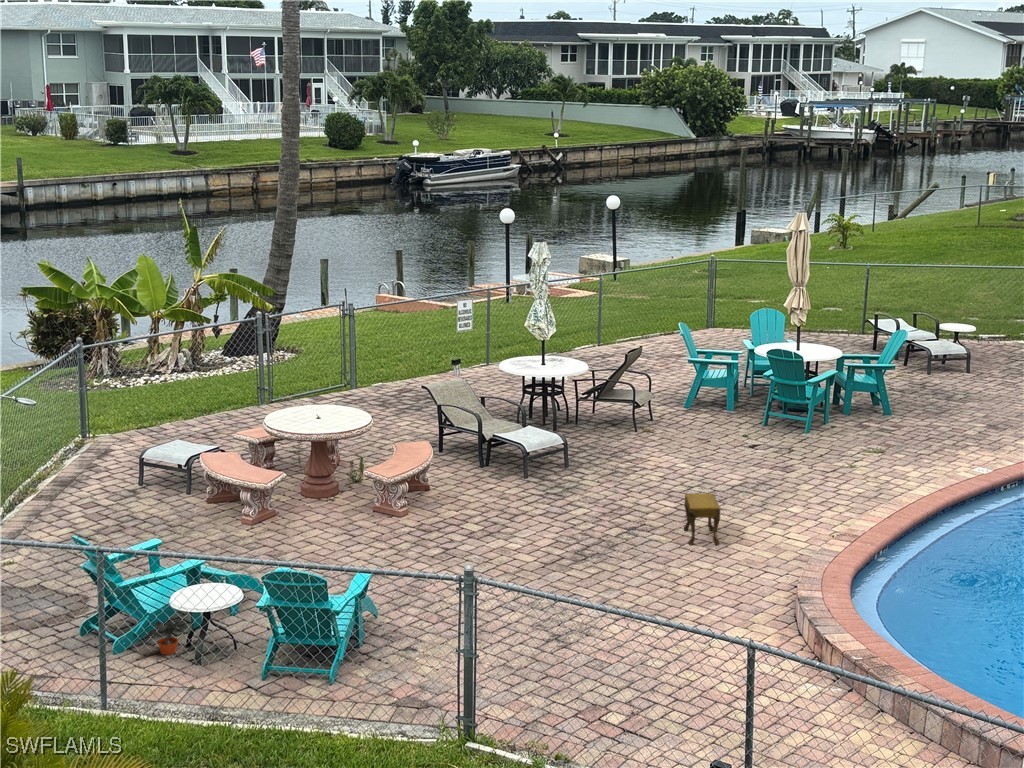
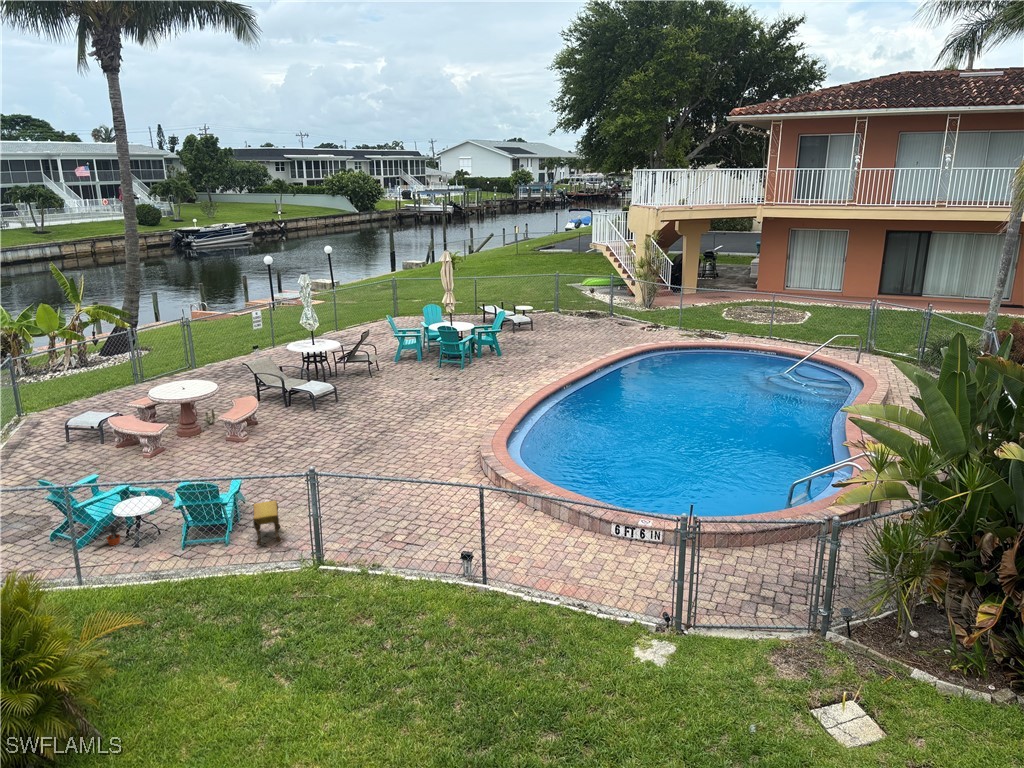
footstool: present [684,493,720,545] -> present [253,501,280,545]

